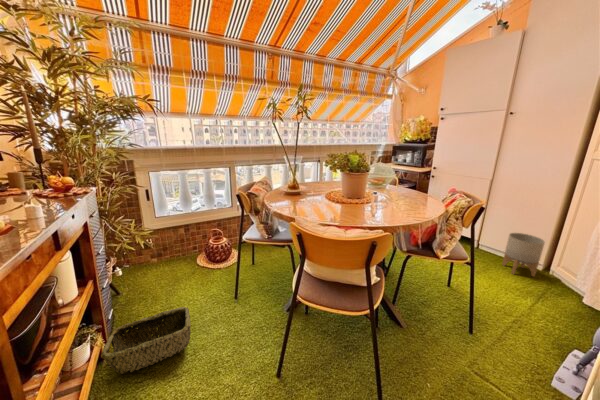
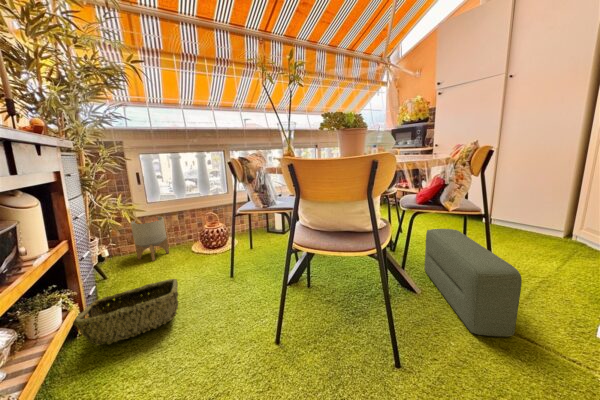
planter: present [502,233,545,277] -> present [131,217,169,261]
pouf: none [413,267,493,380] -> present [425,229,522,337]

